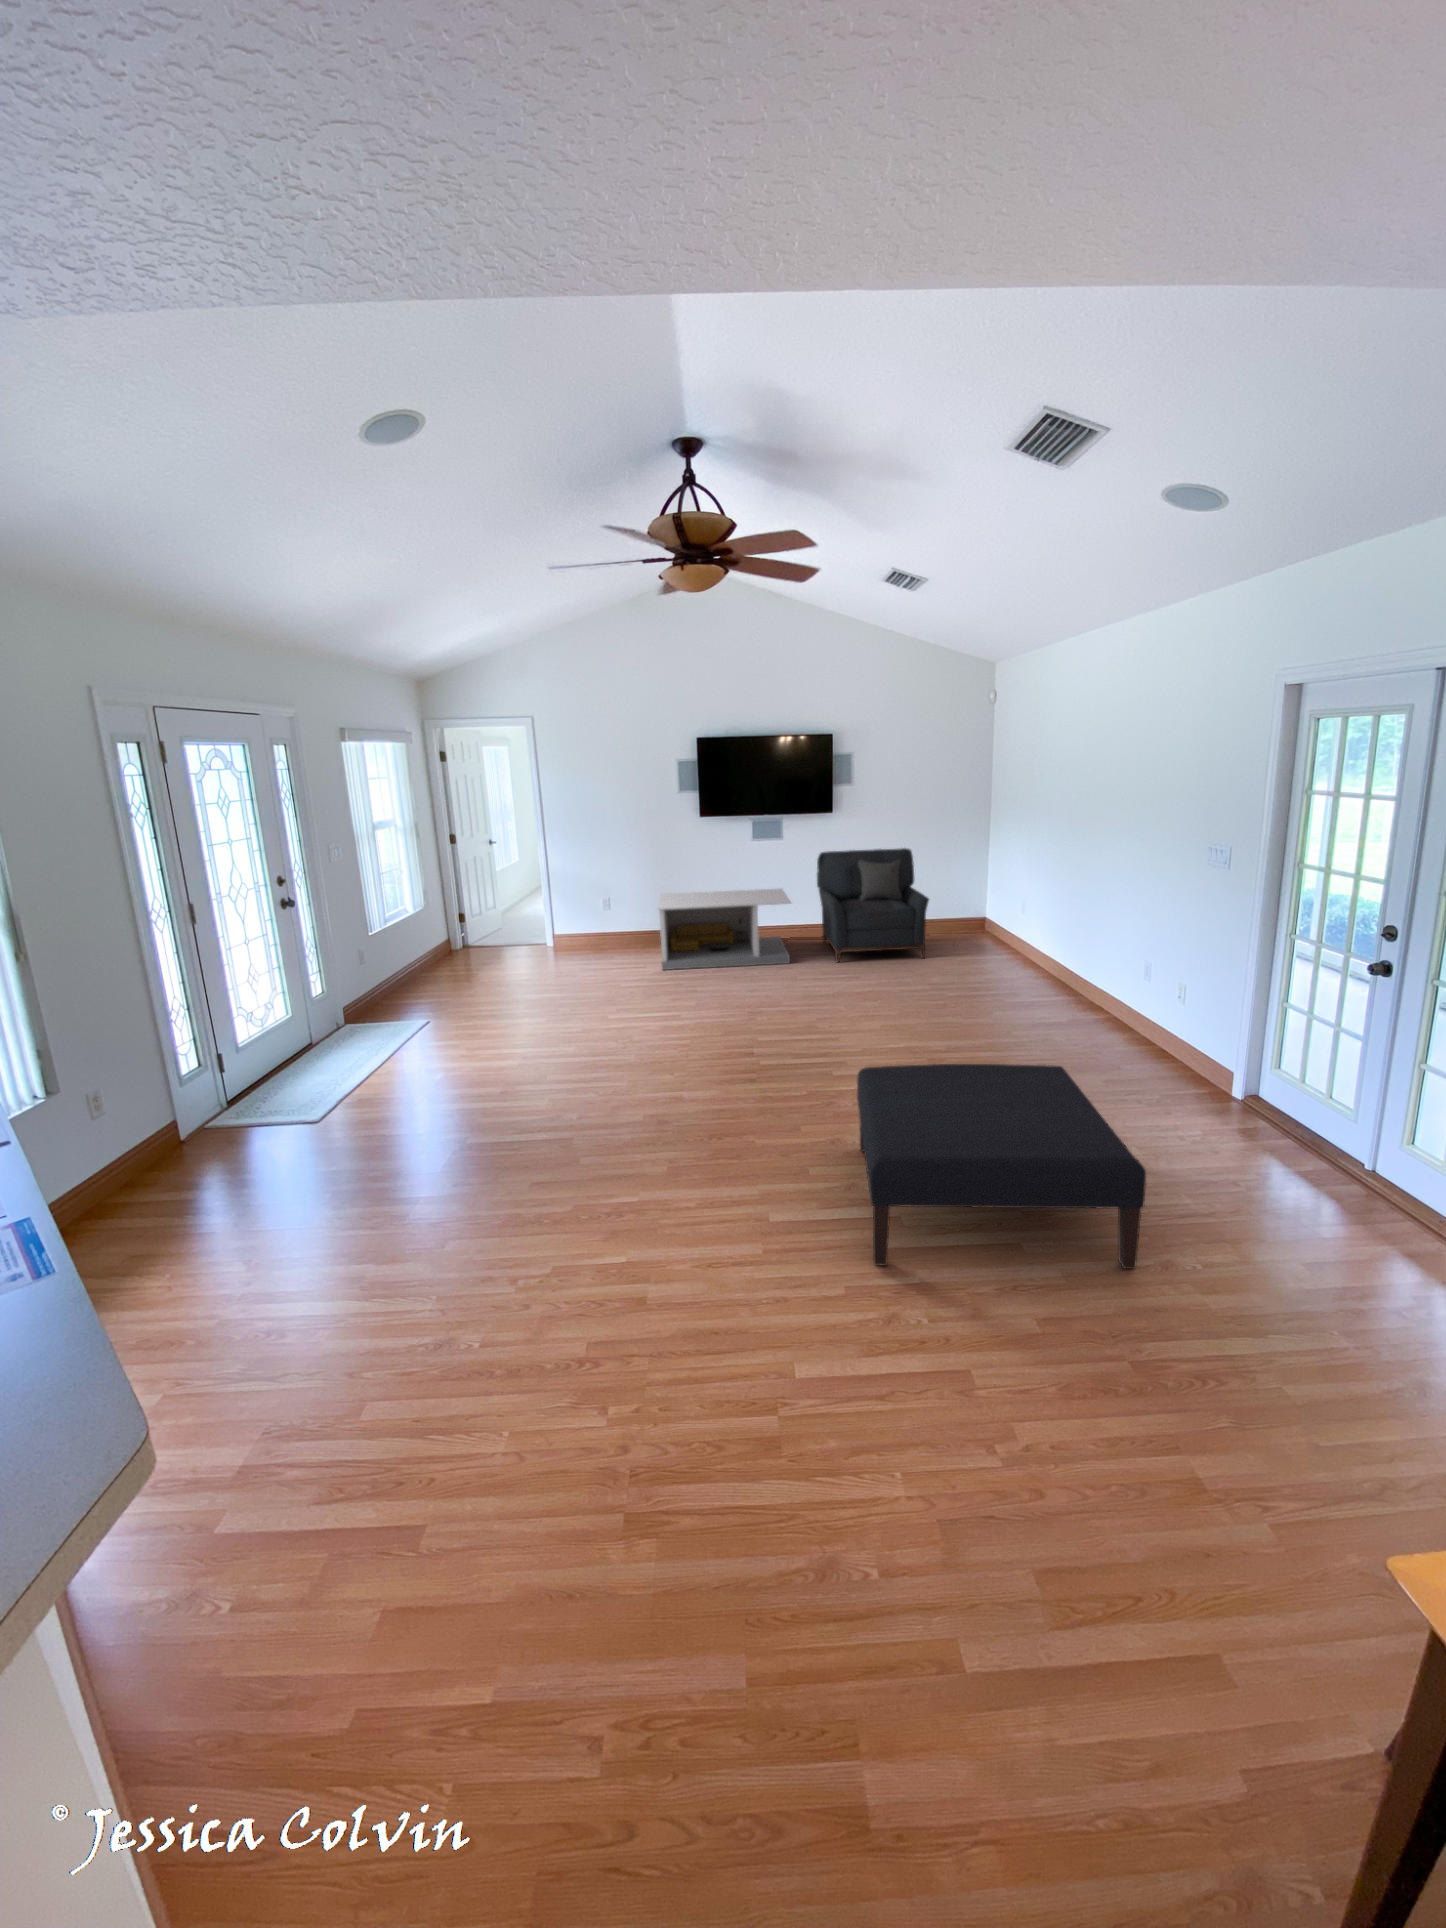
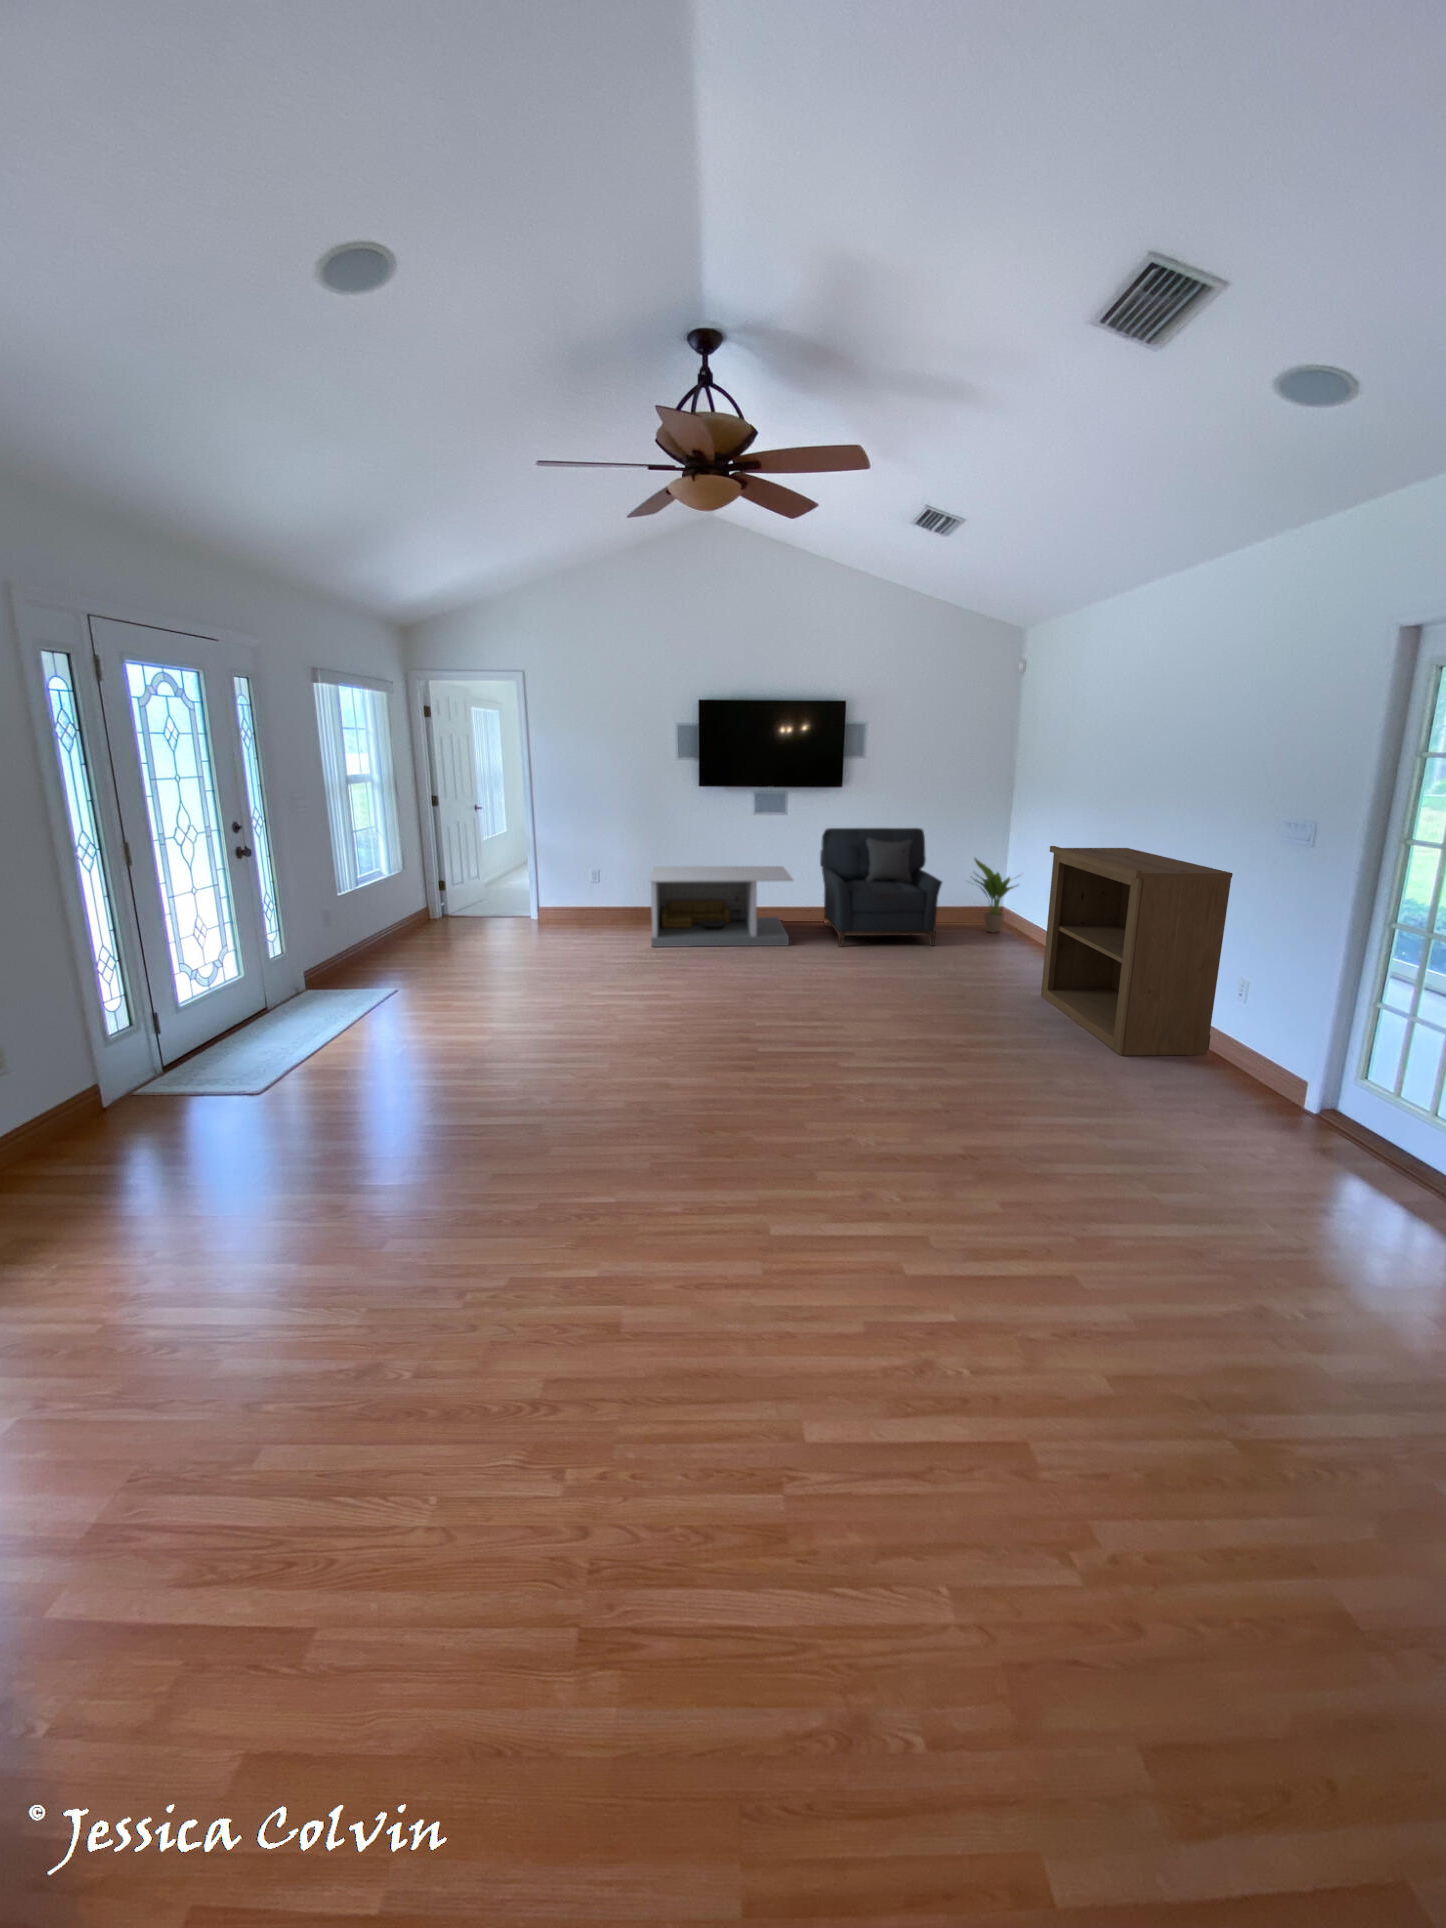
bookshelf: none [1019,866,1172,1054] -> present [1041,846,1233,1055]
potted plant: none [952,873,1005,943] -> present [974,859,1015,933]
ottoman: present [857,1064,1146,1269] -> none [872,1058,1241,1318]

